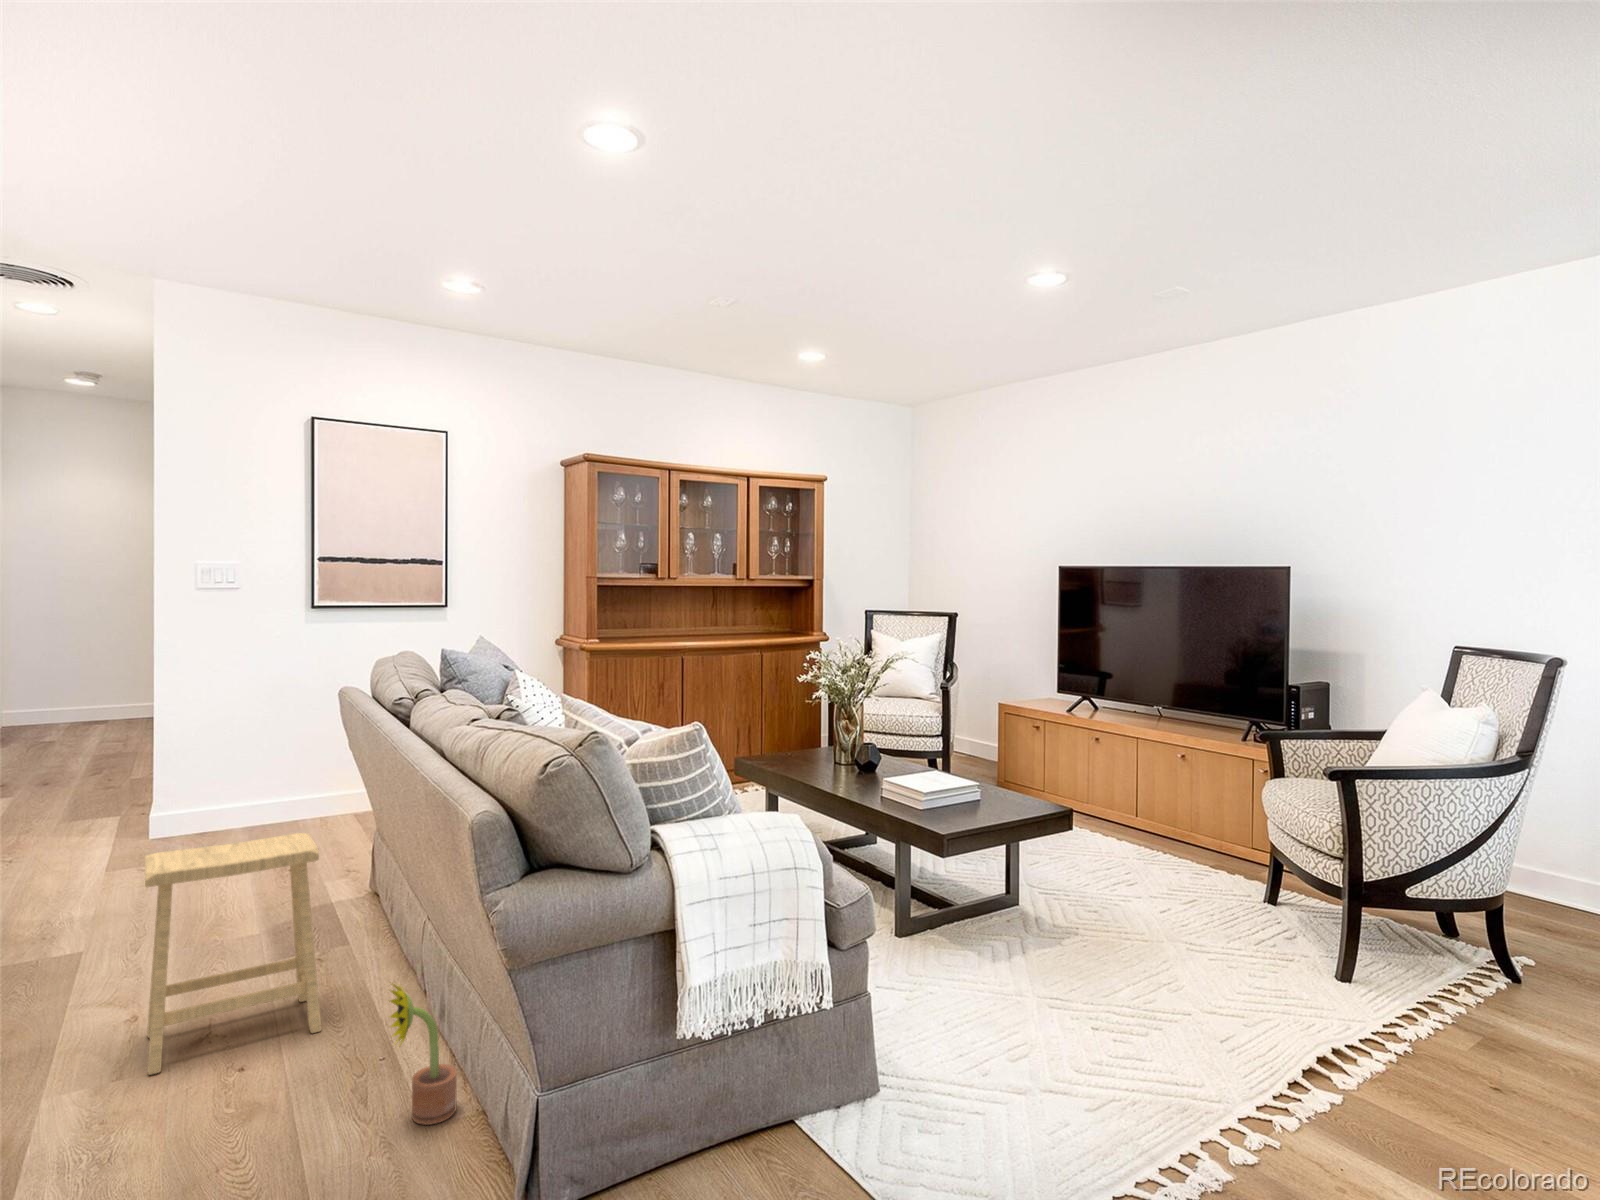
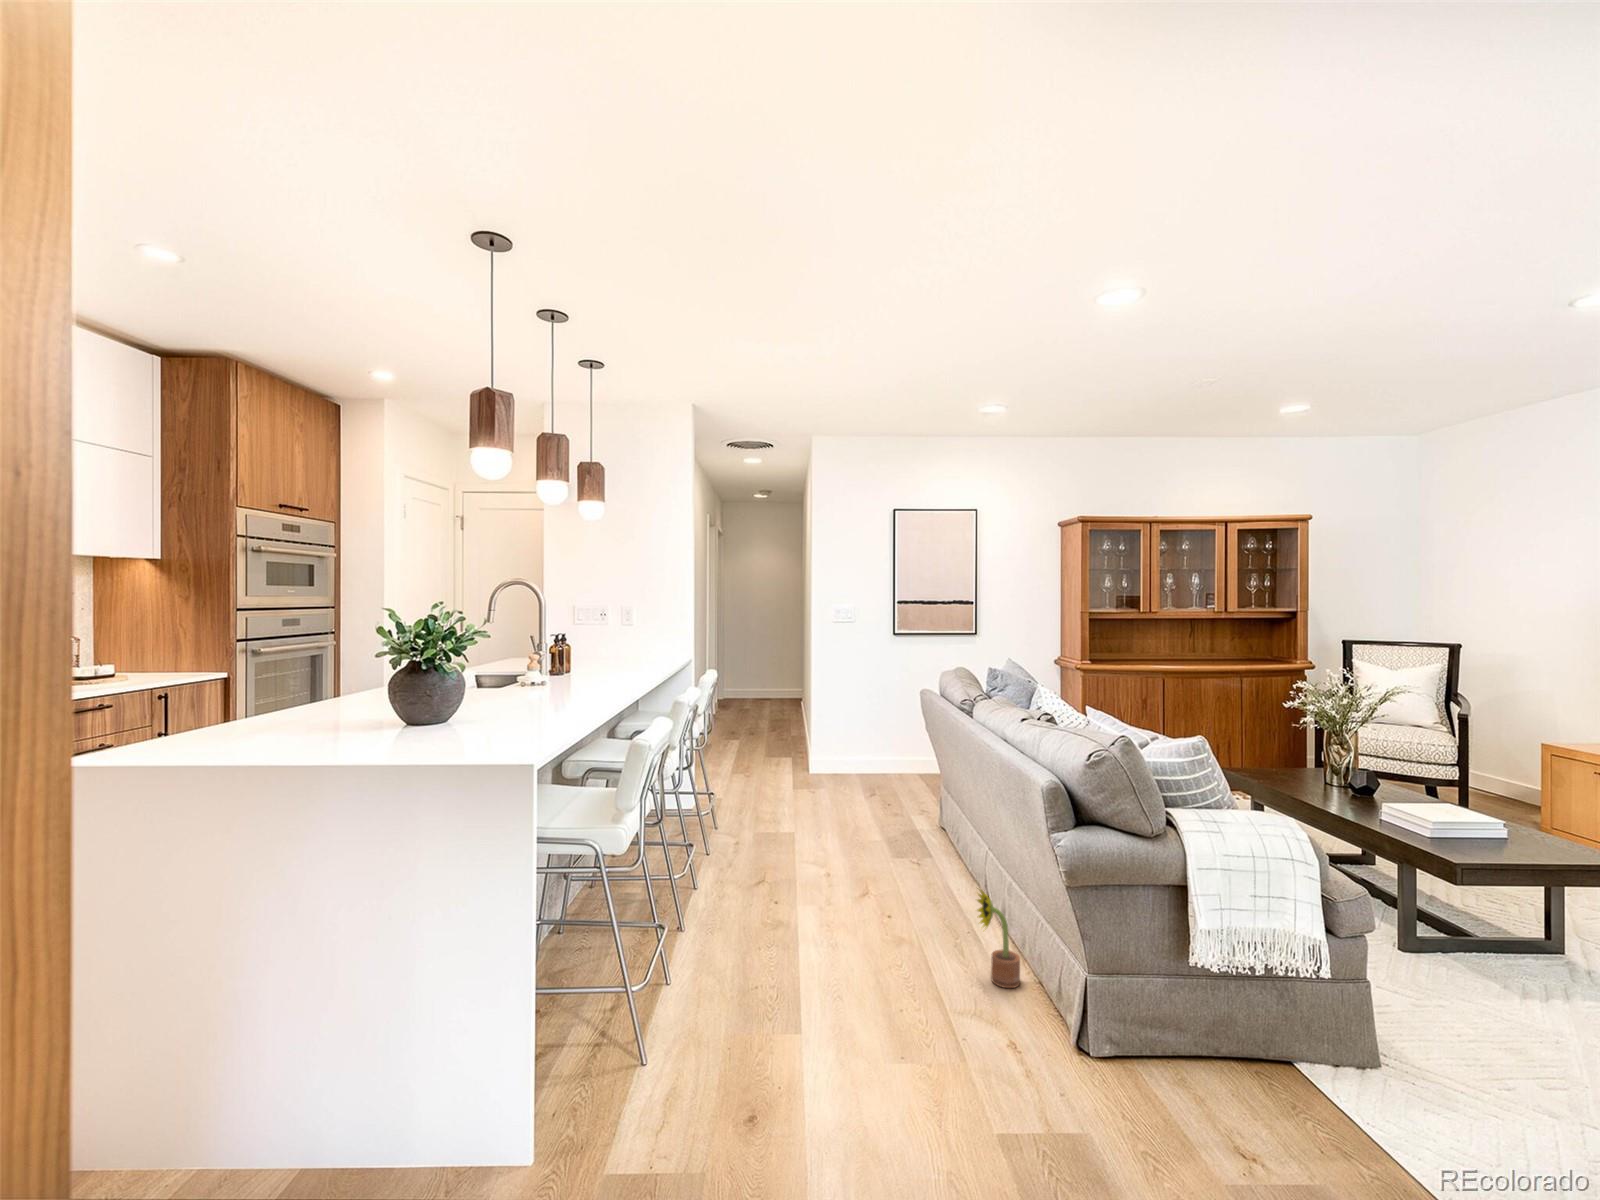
footstool: present [145,833,322,1075] -> none [828,784,925,917]

